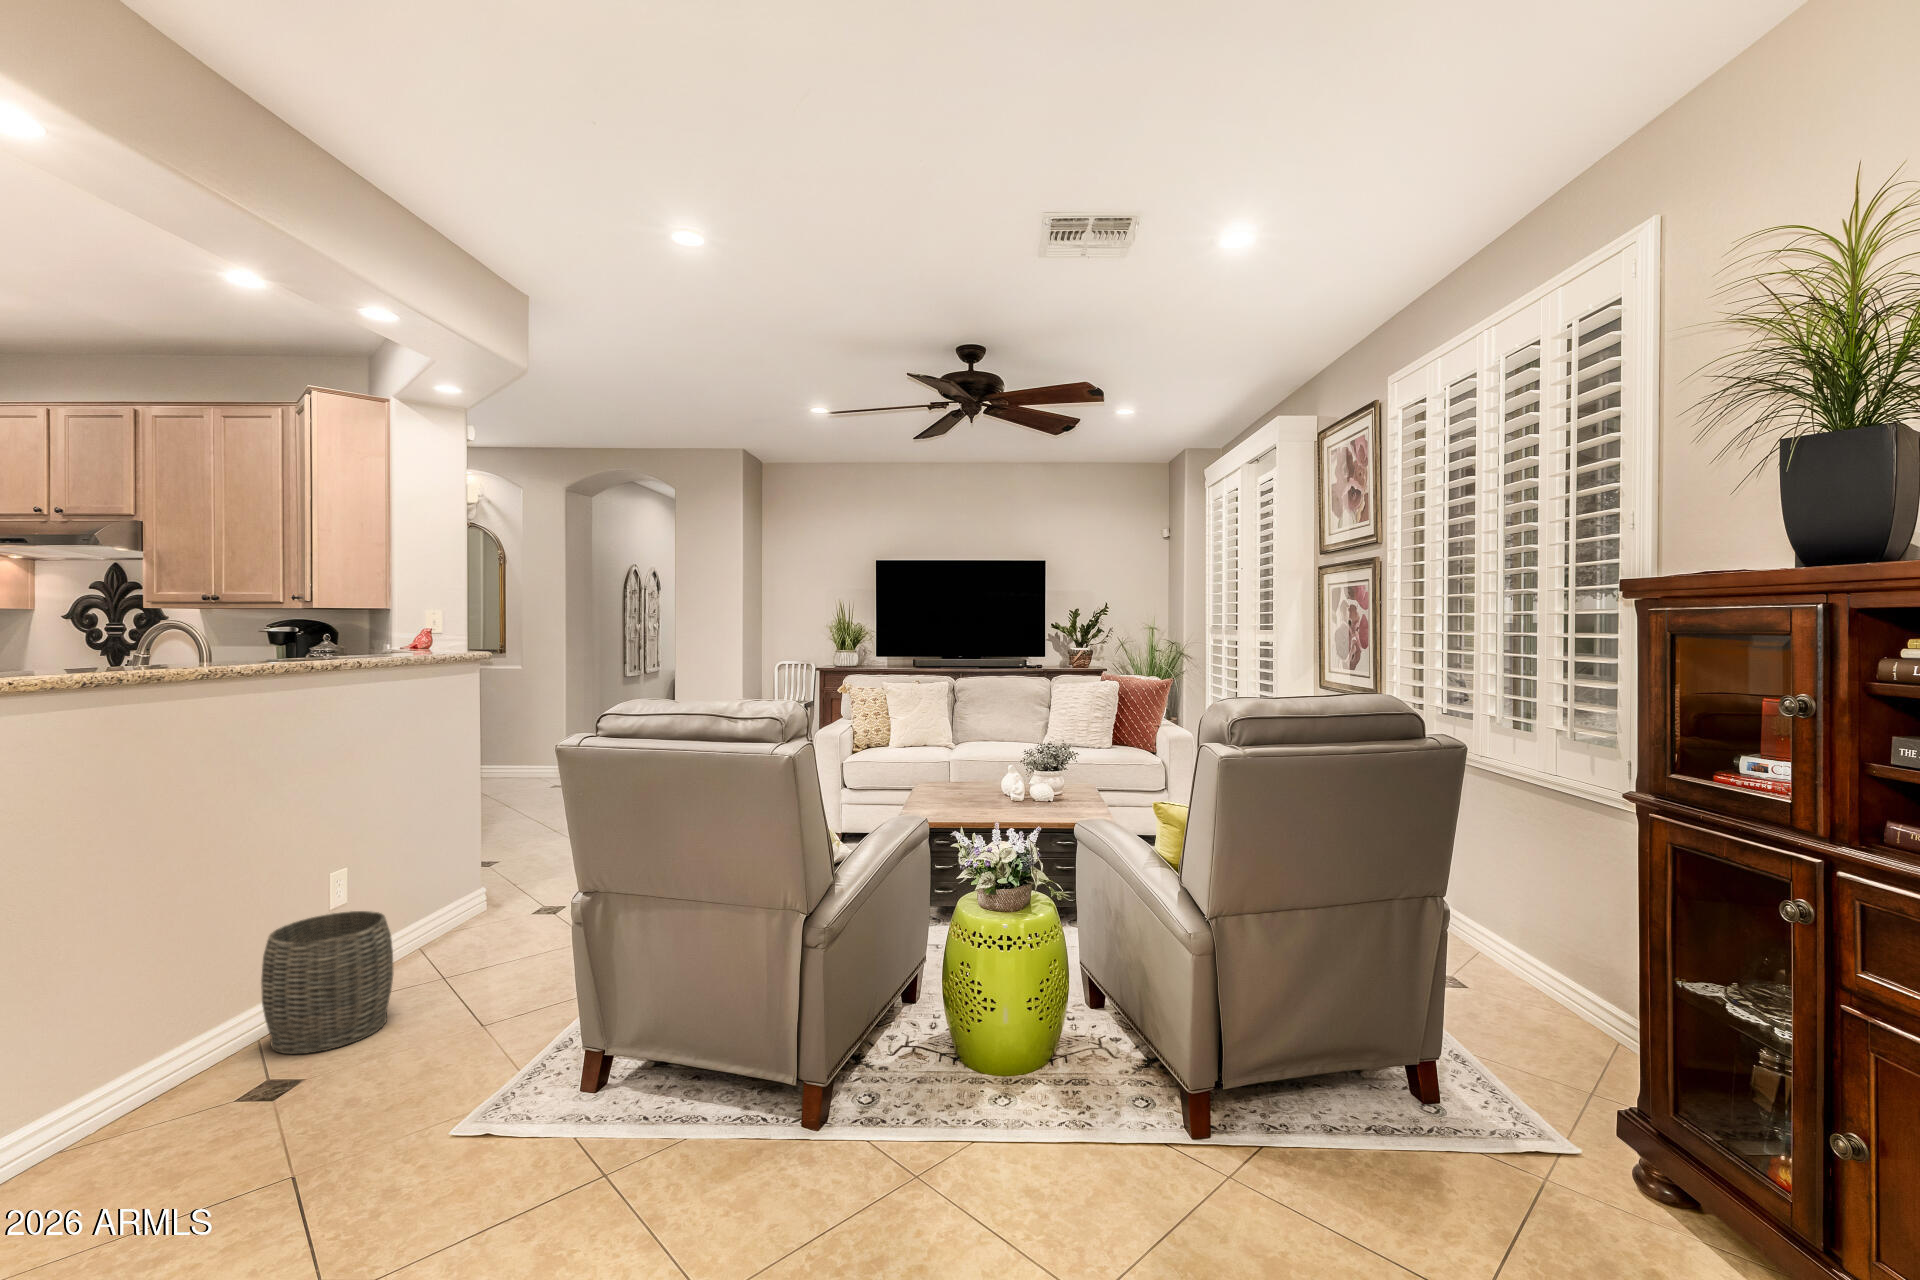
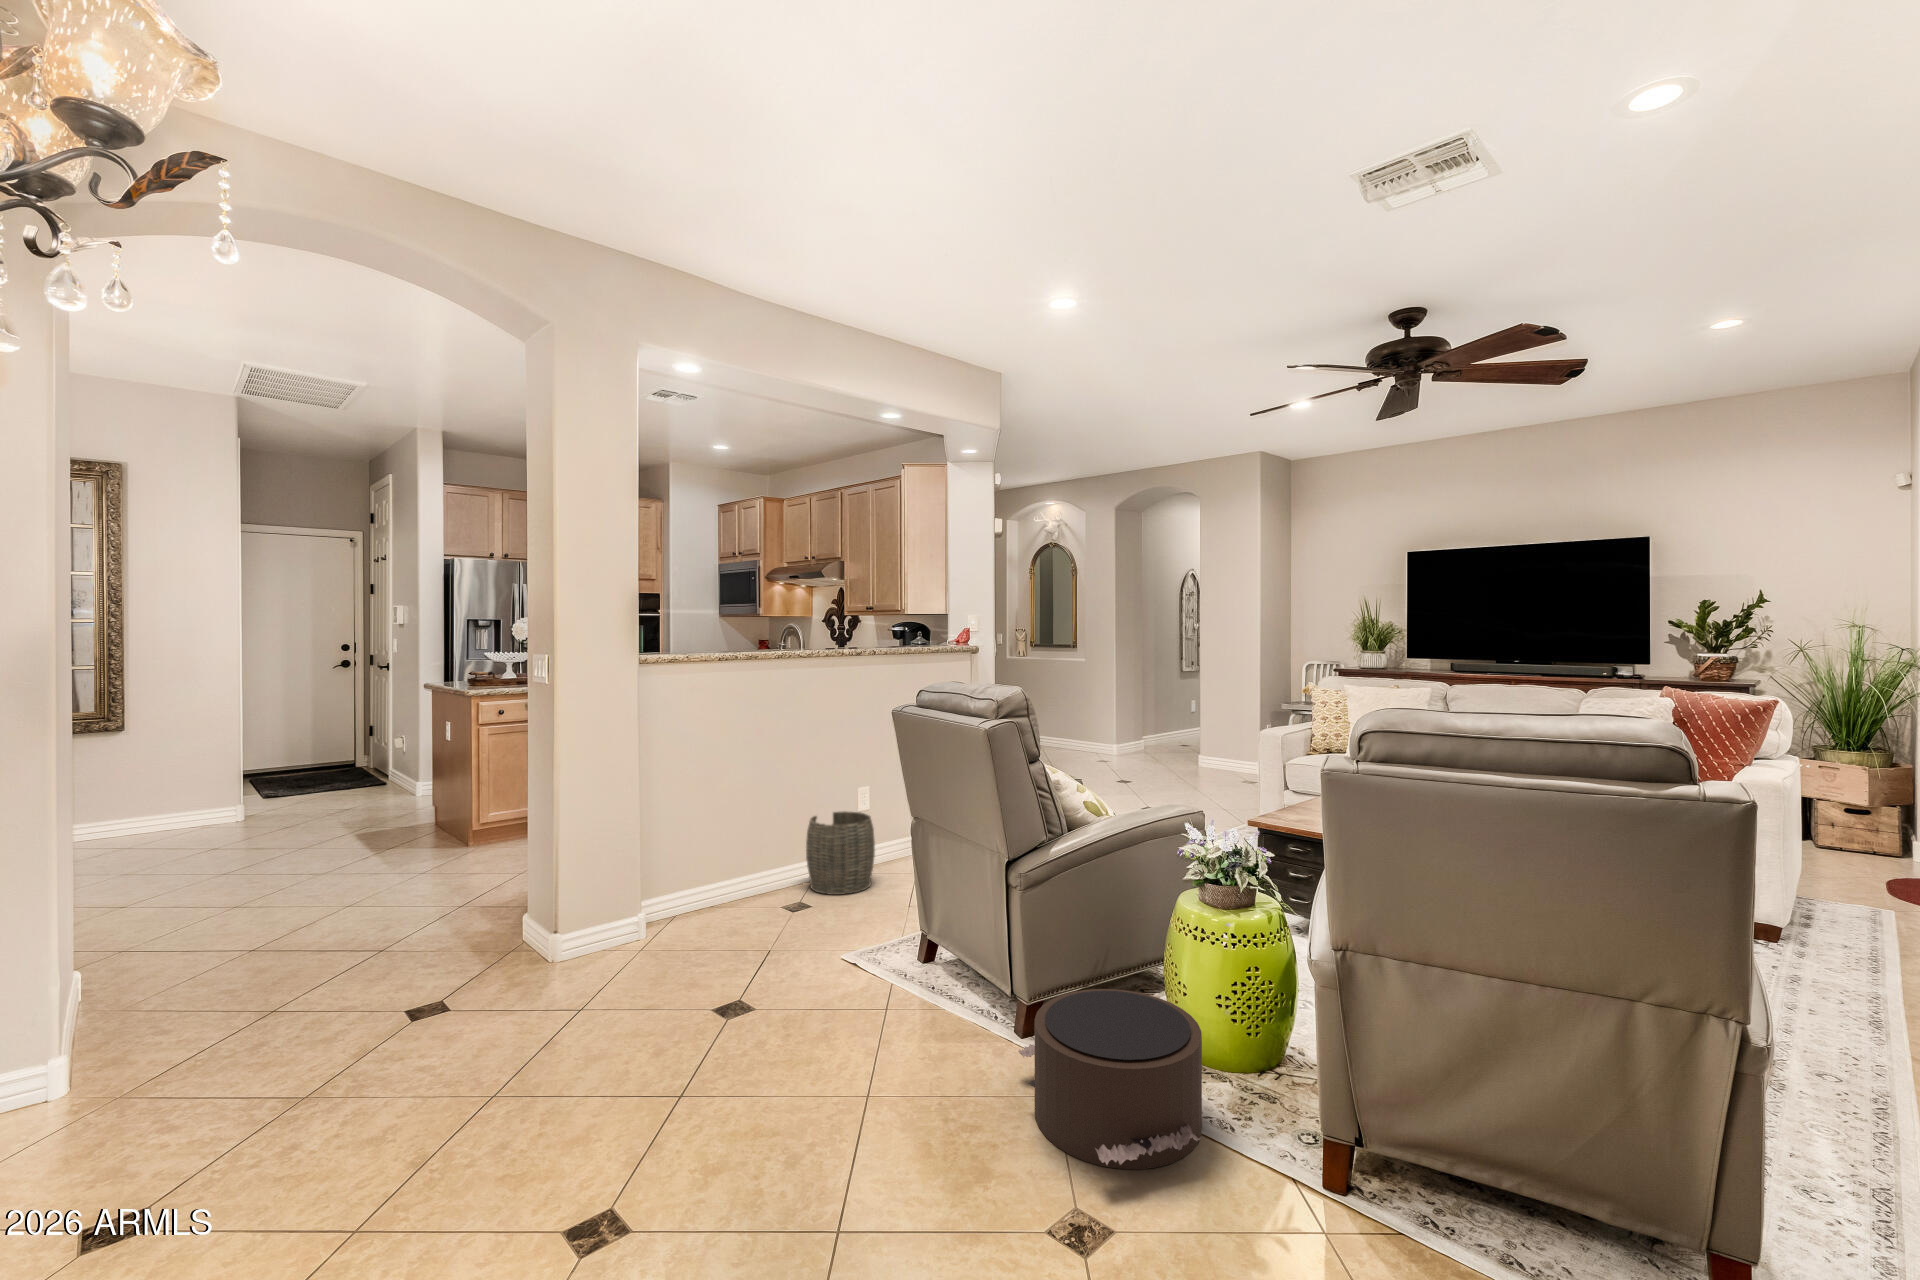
pouf: none [855,1021,1104,1227] -> present [1018,989,1202,1169]

